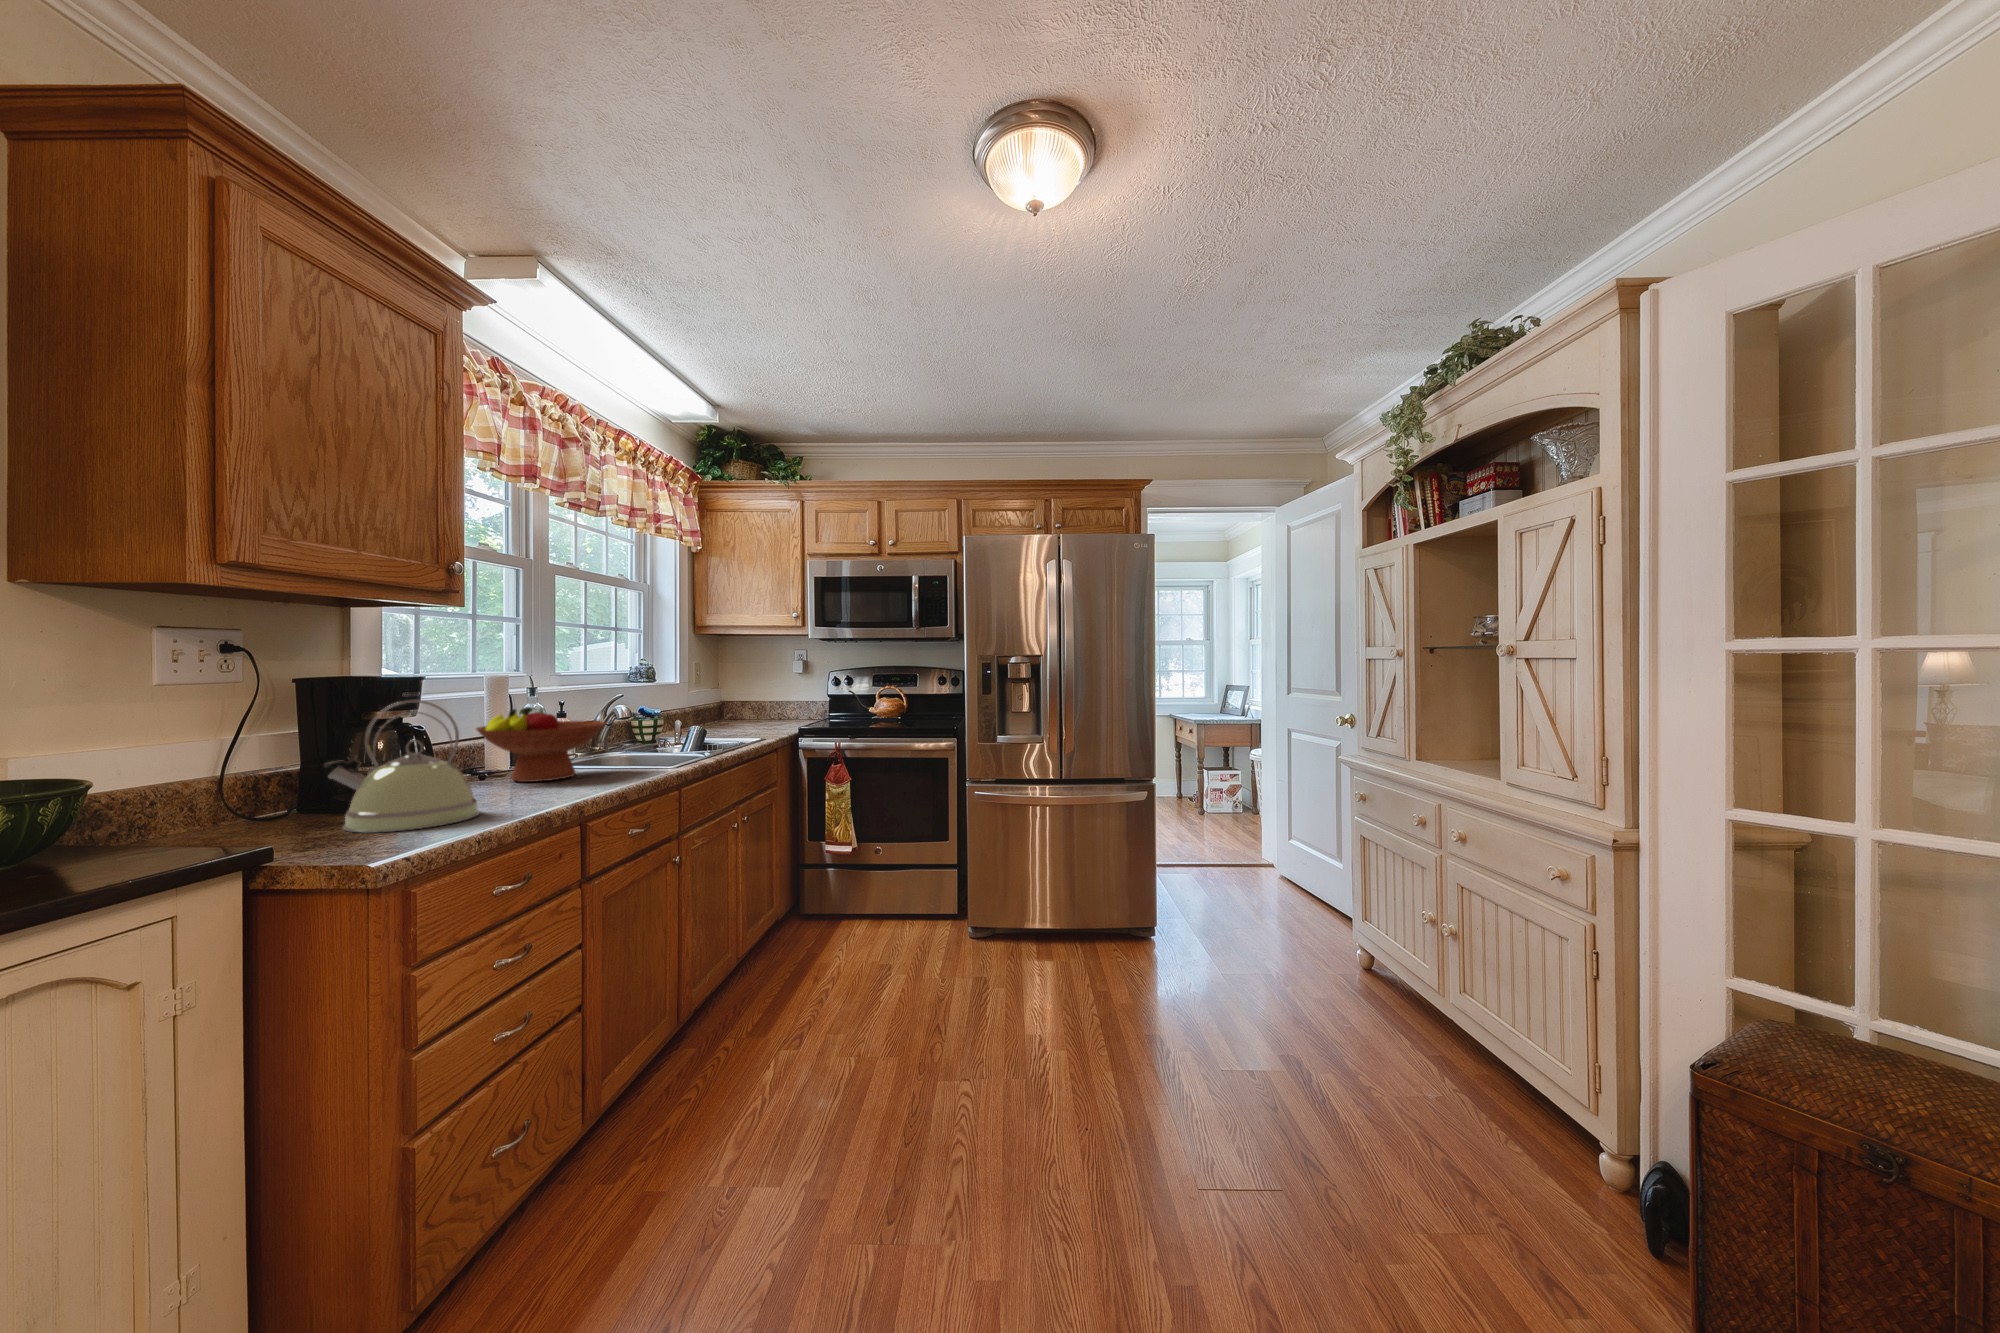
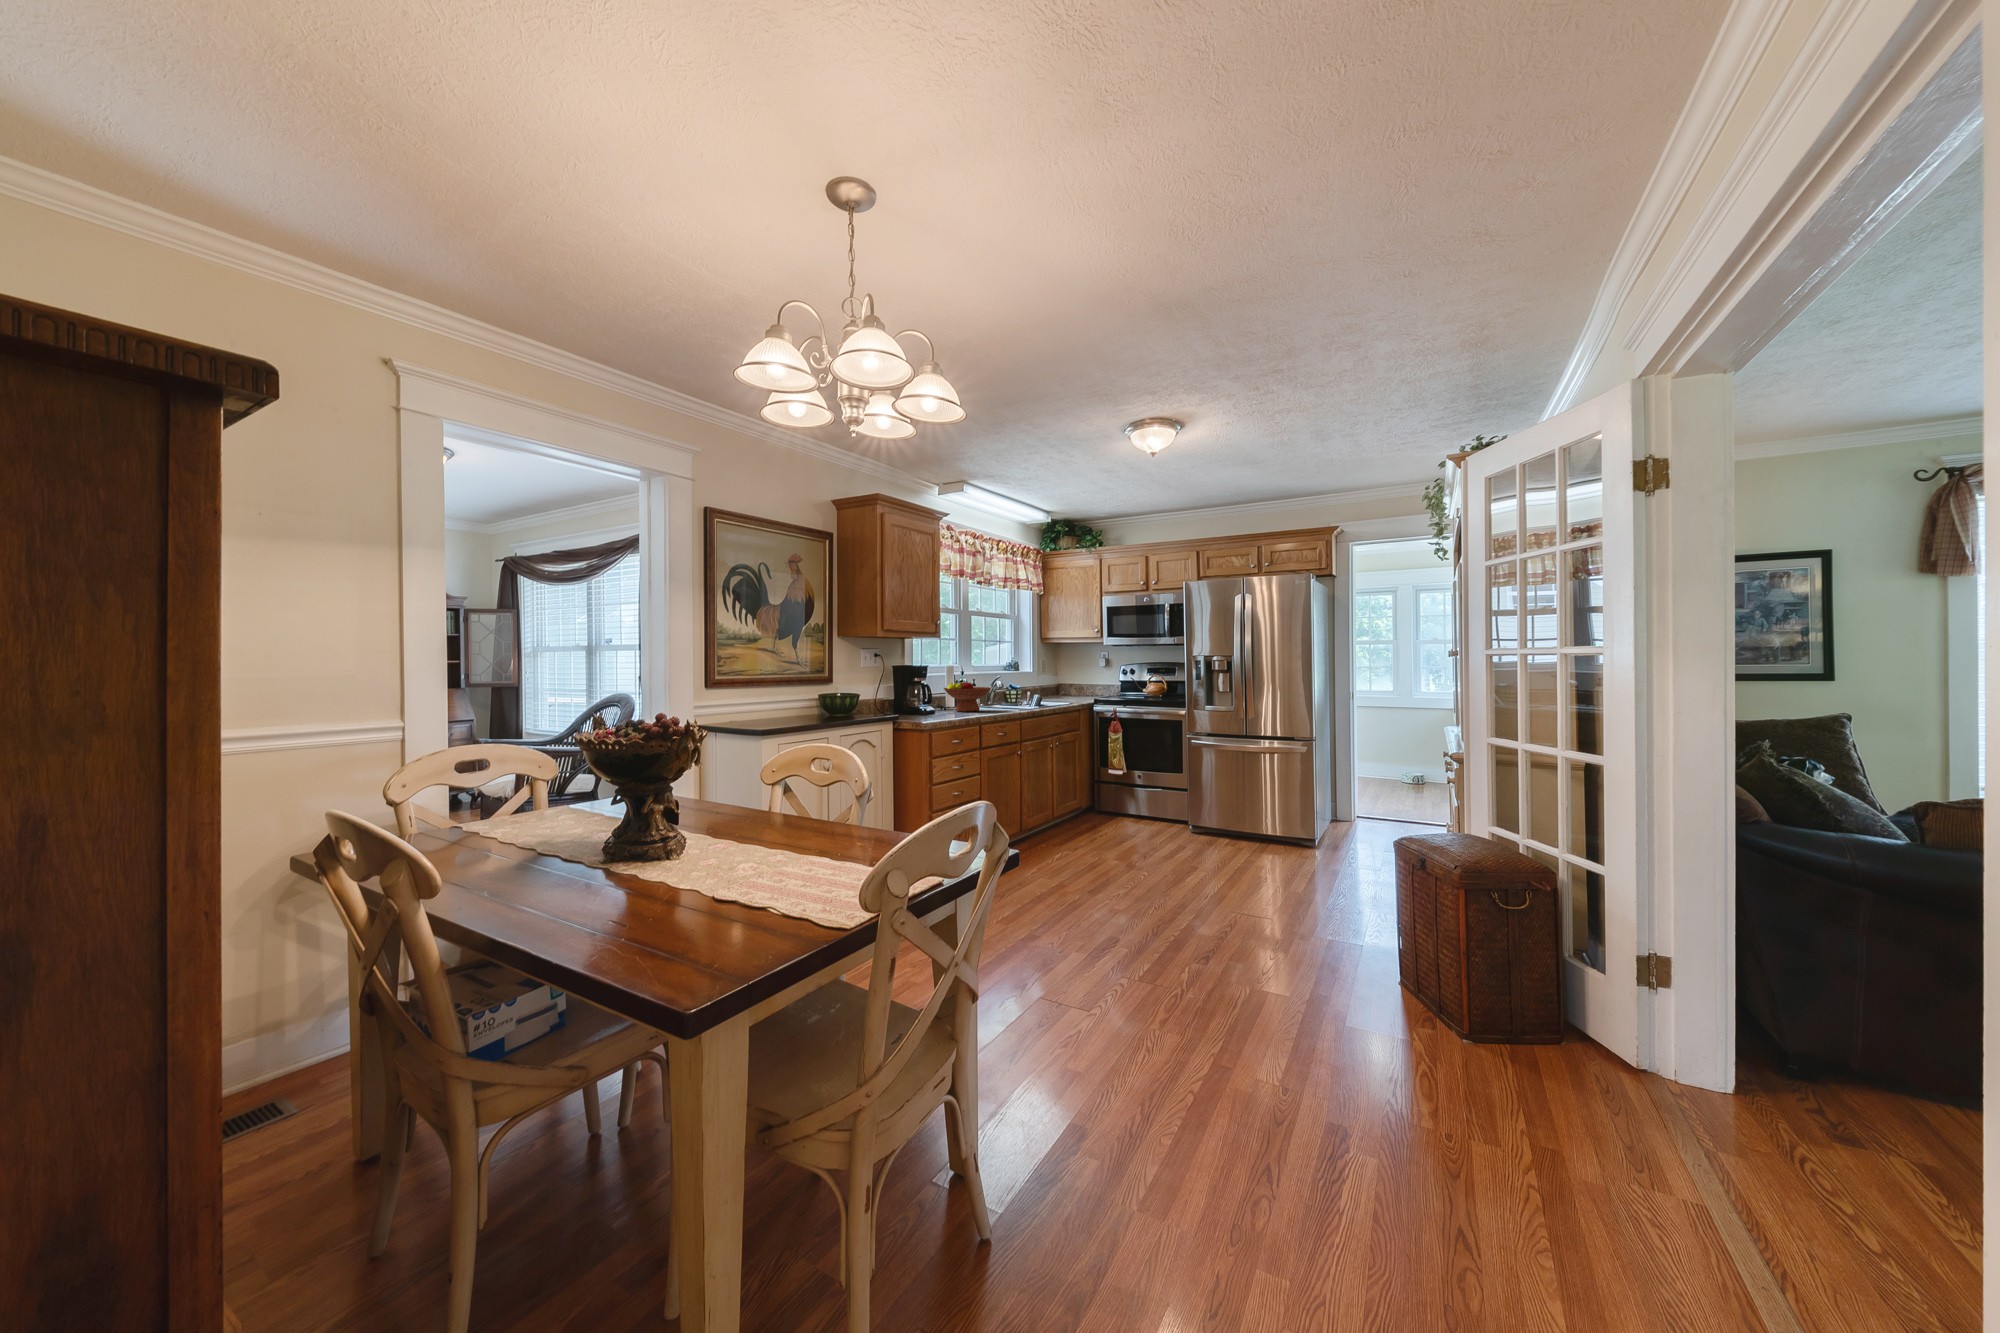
kettle: present [325,700,480,833] -> none [906,674,949,718]

